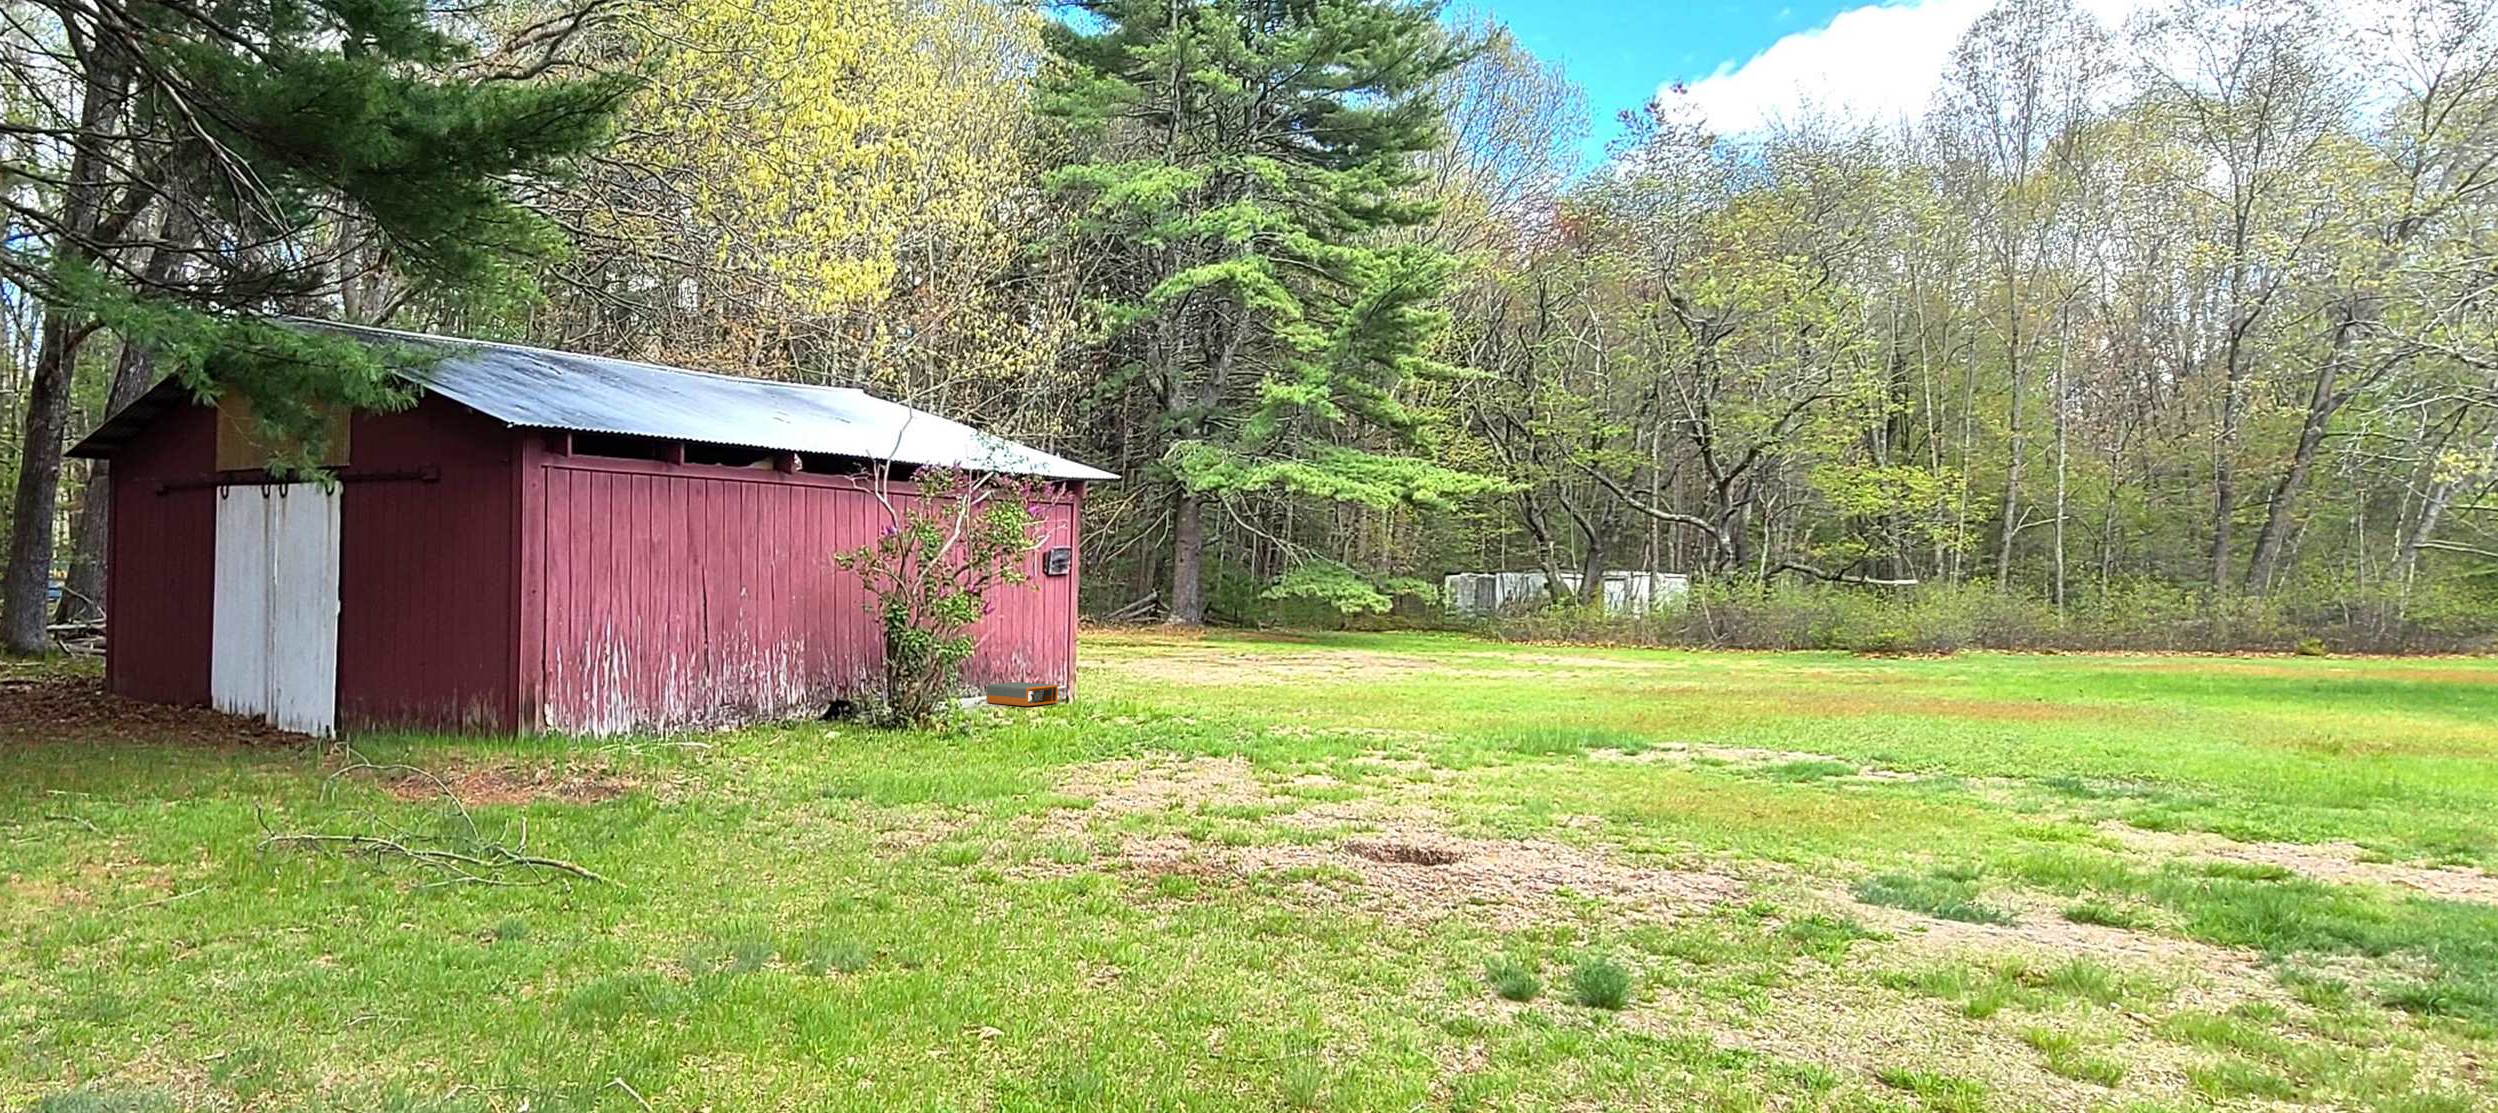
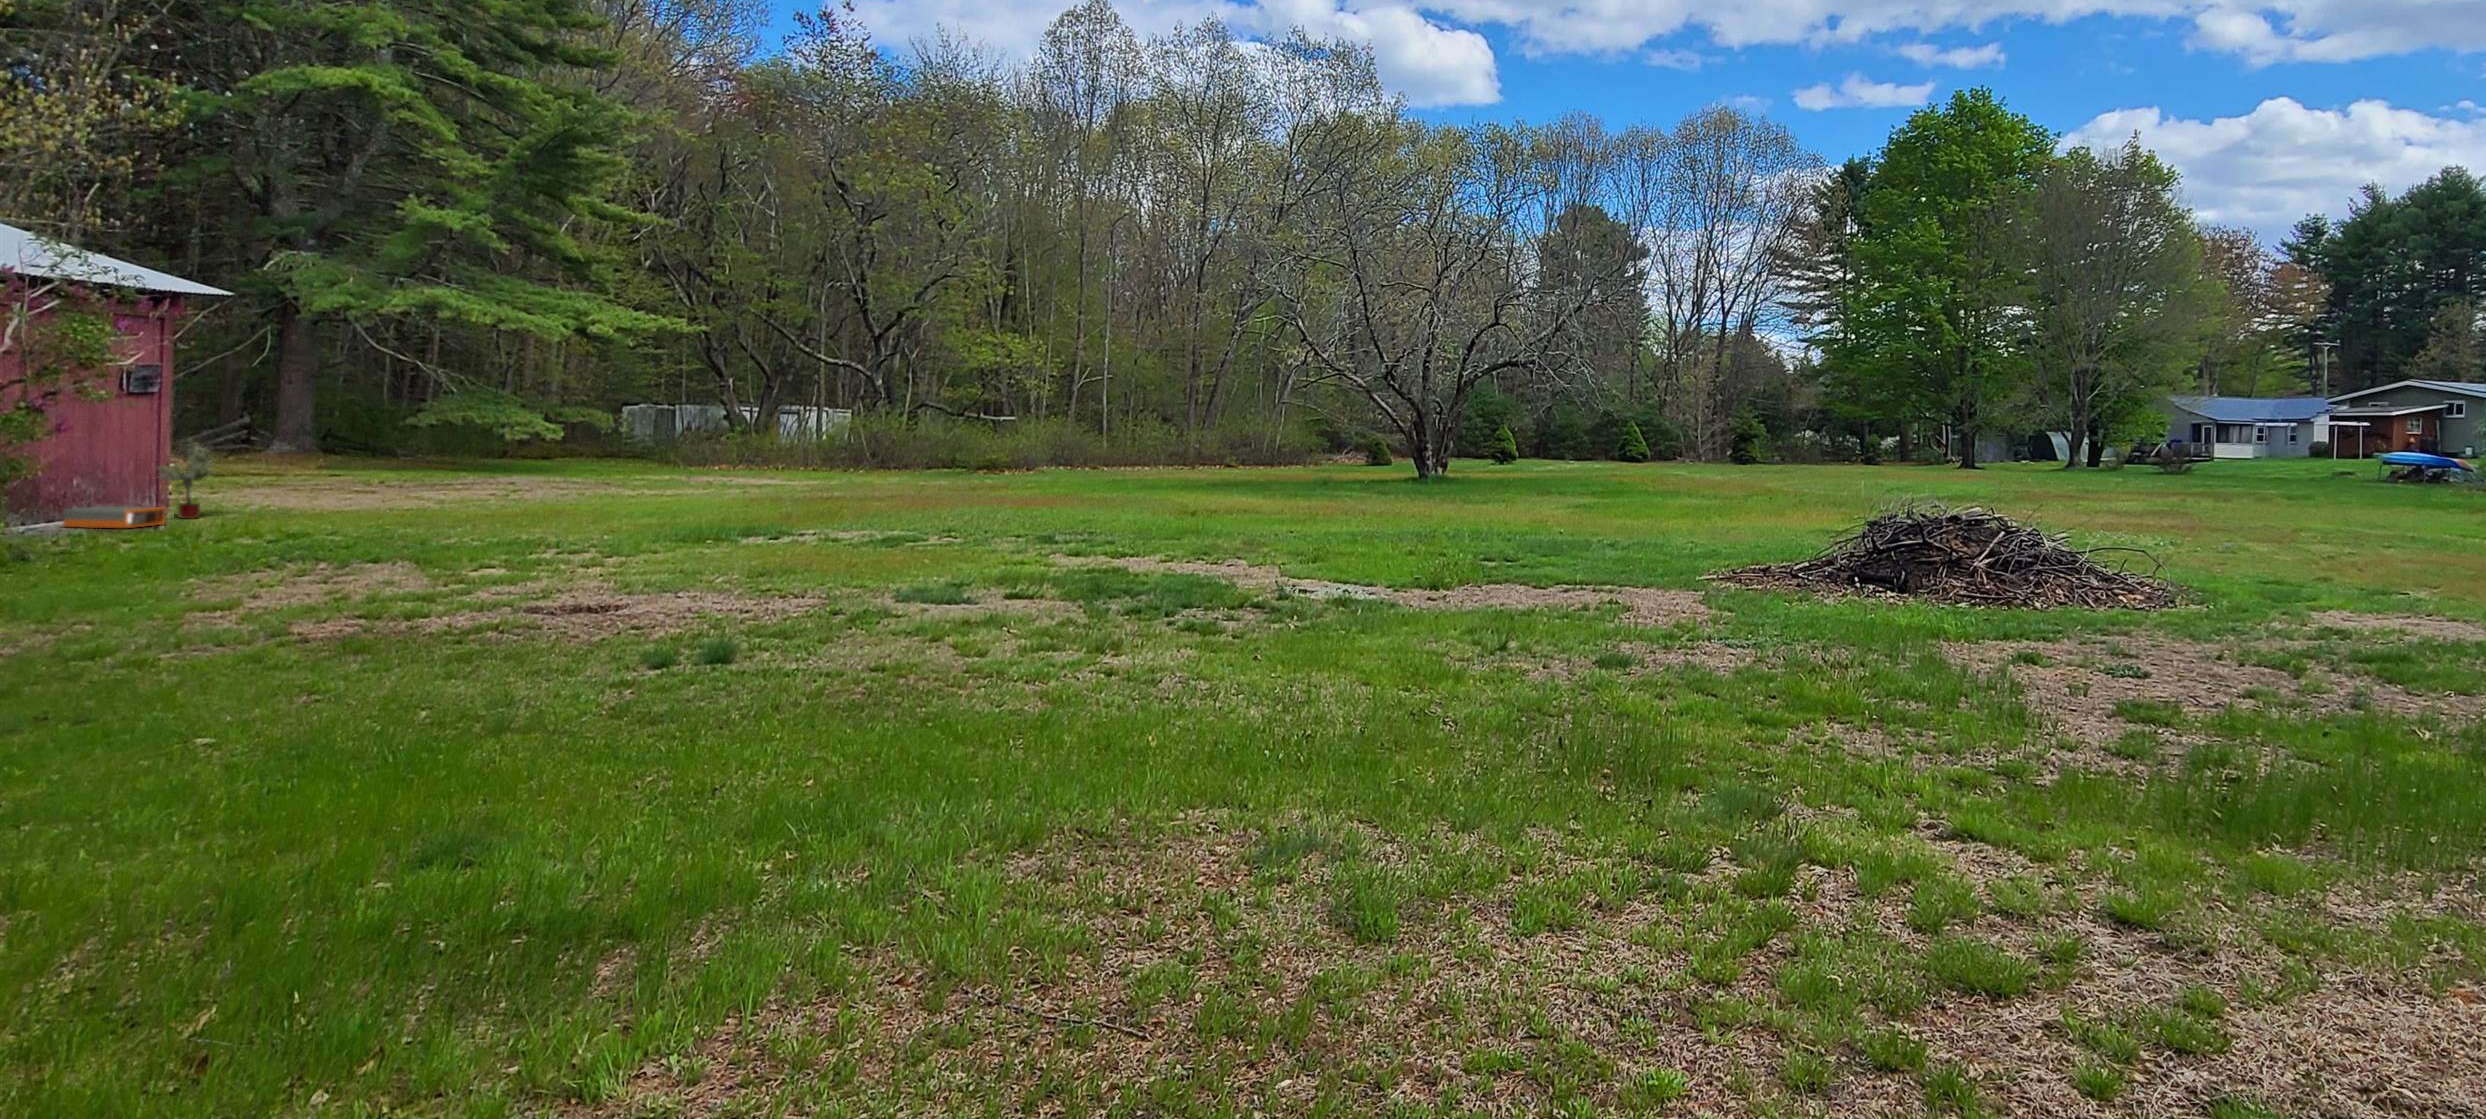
potted tree: none [1055,613,1100,697] -> present [157,442,214,519]

